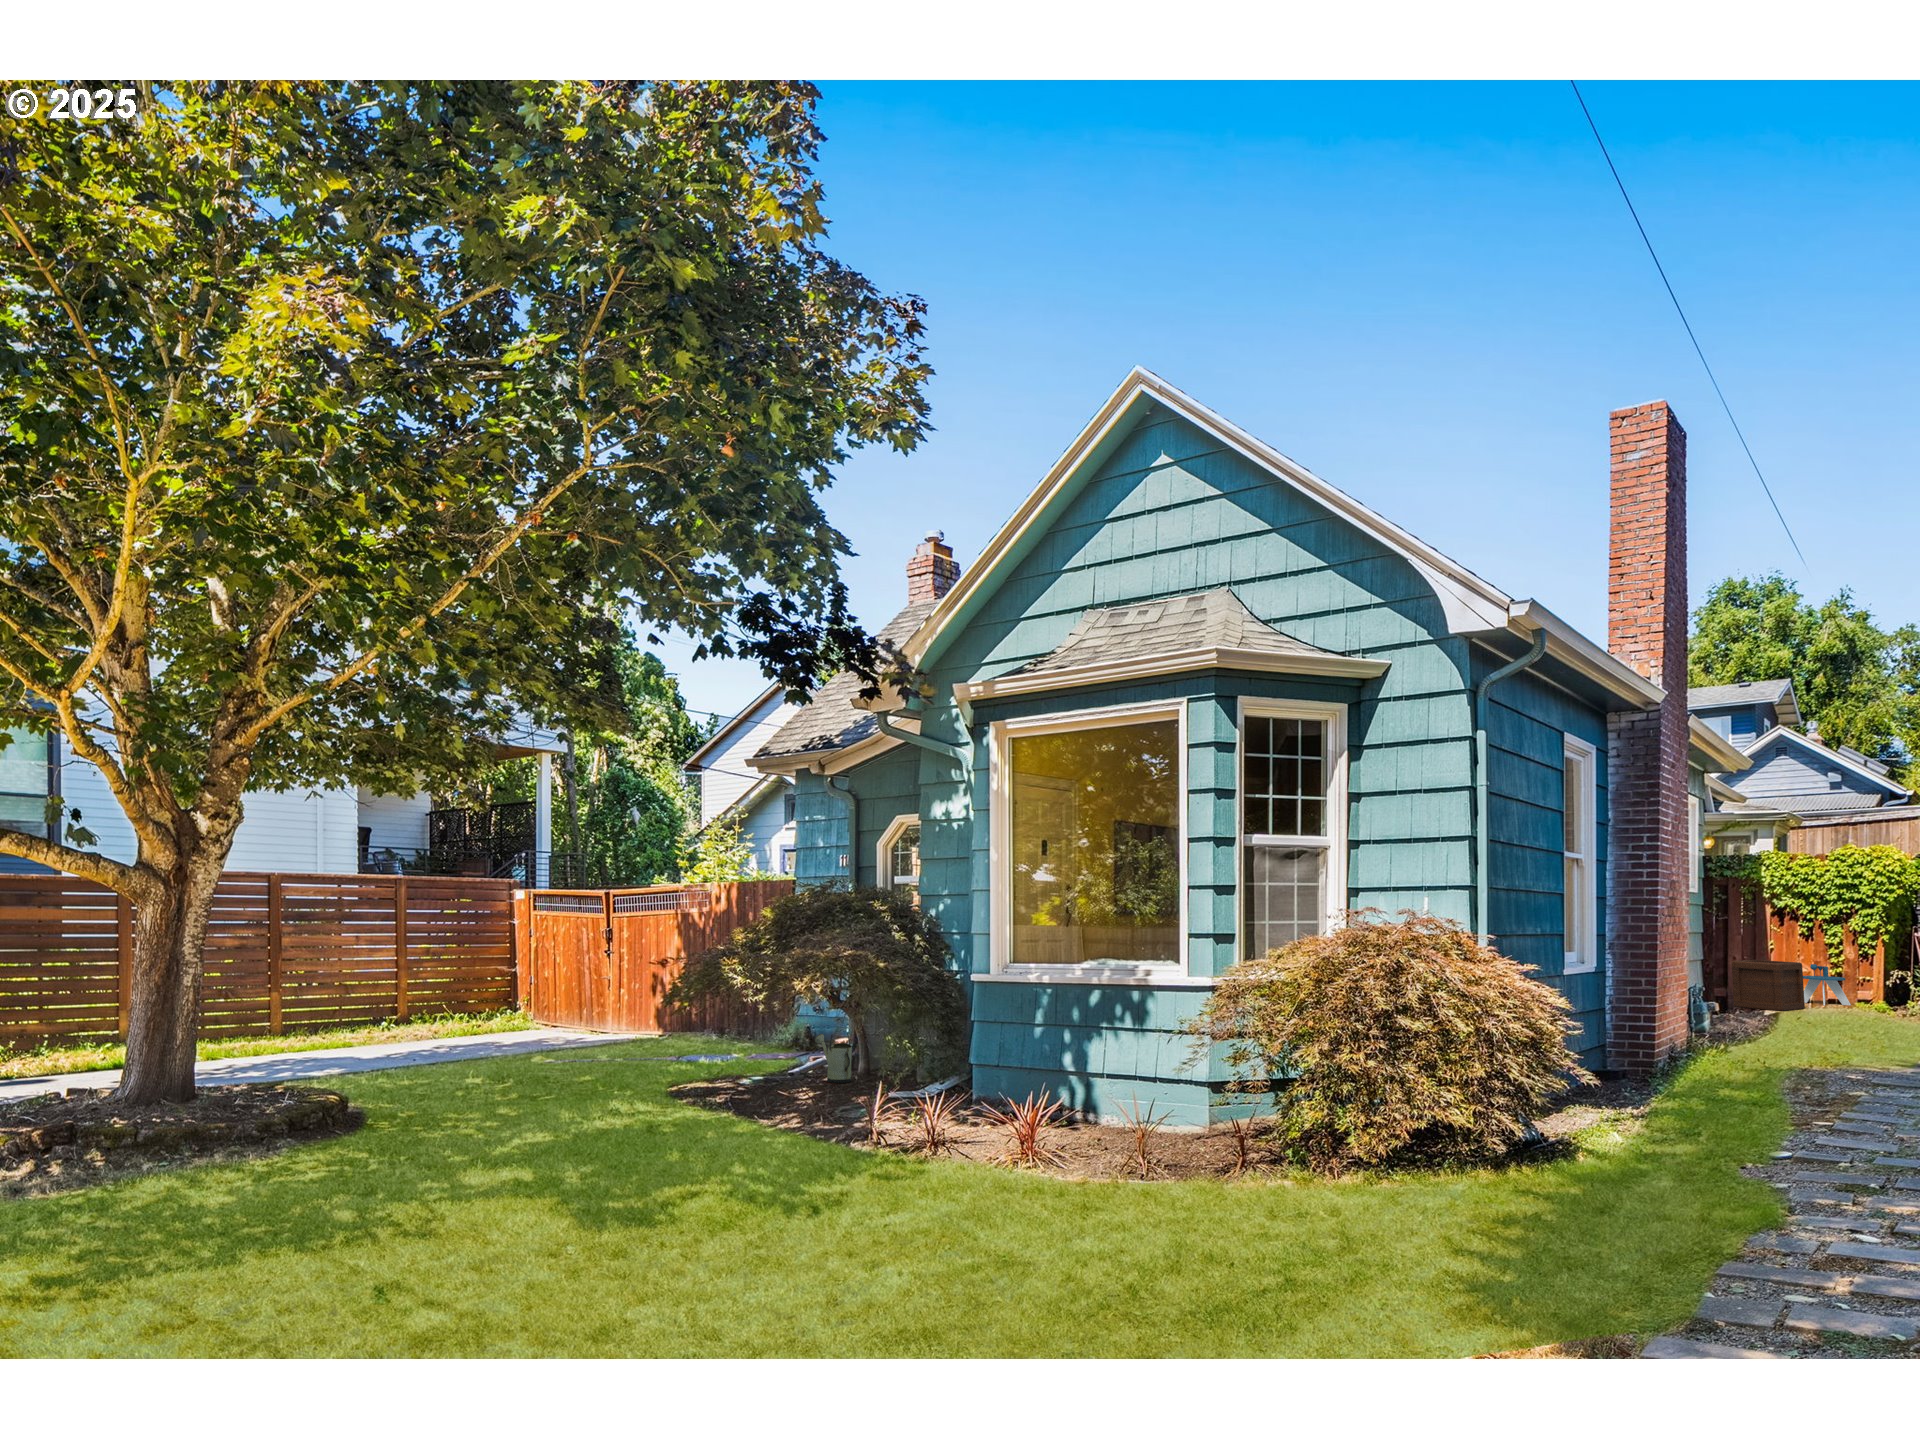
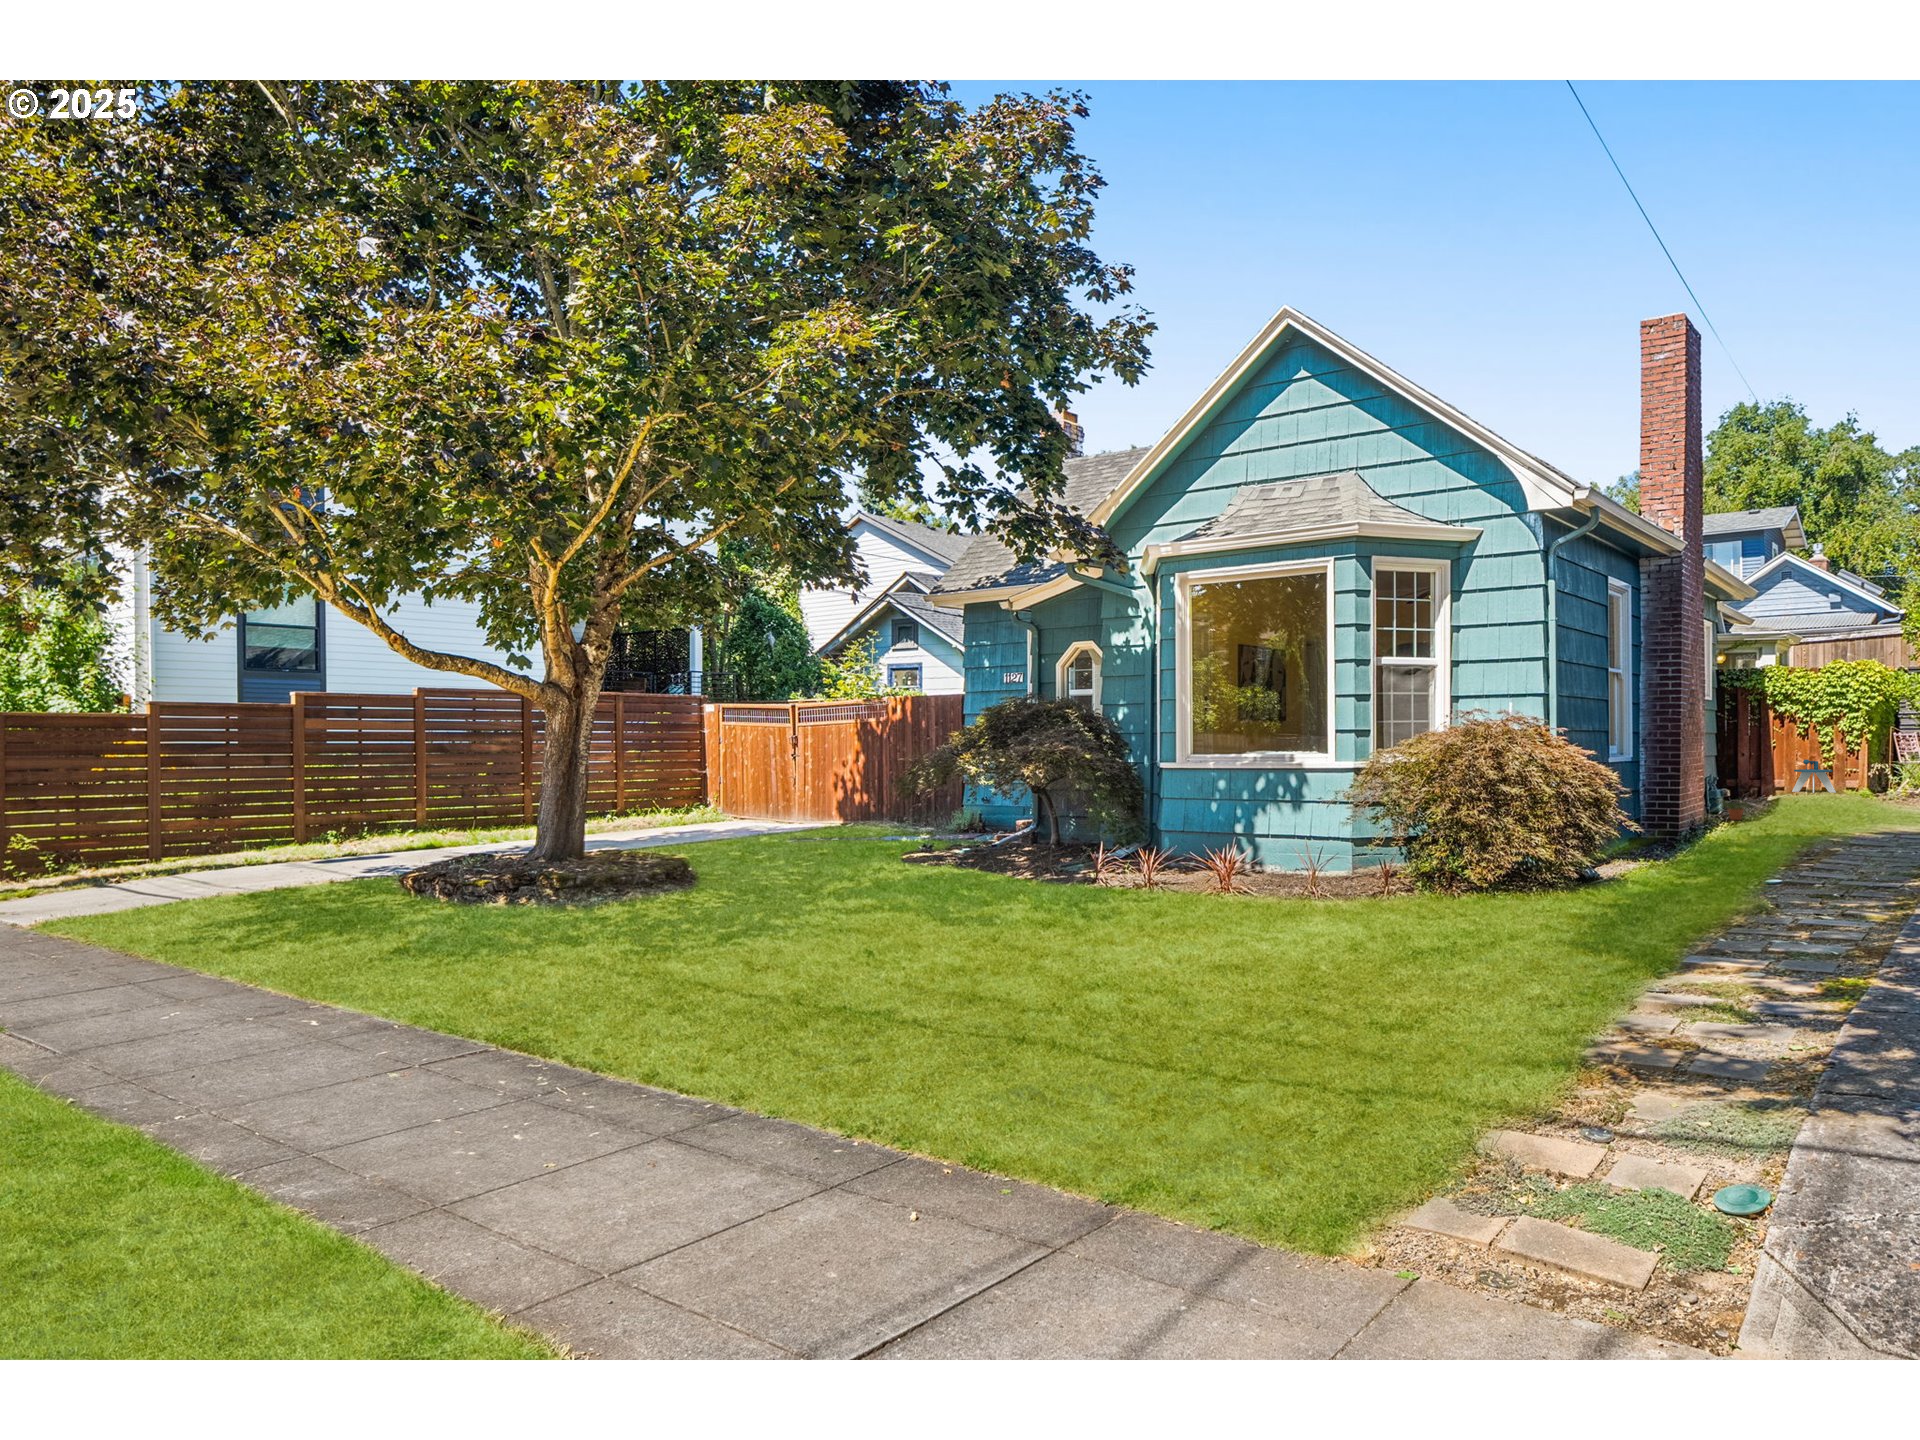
wooden crate: present [1731,960,1805,1011] -> none [1736,757,1797,798]
potted plant: none [1703,1017,1759,1045] -> present [1715,801,1753,820]
watering can: present [815,1033,852,1083] -> none [1028,822,1060,859]

